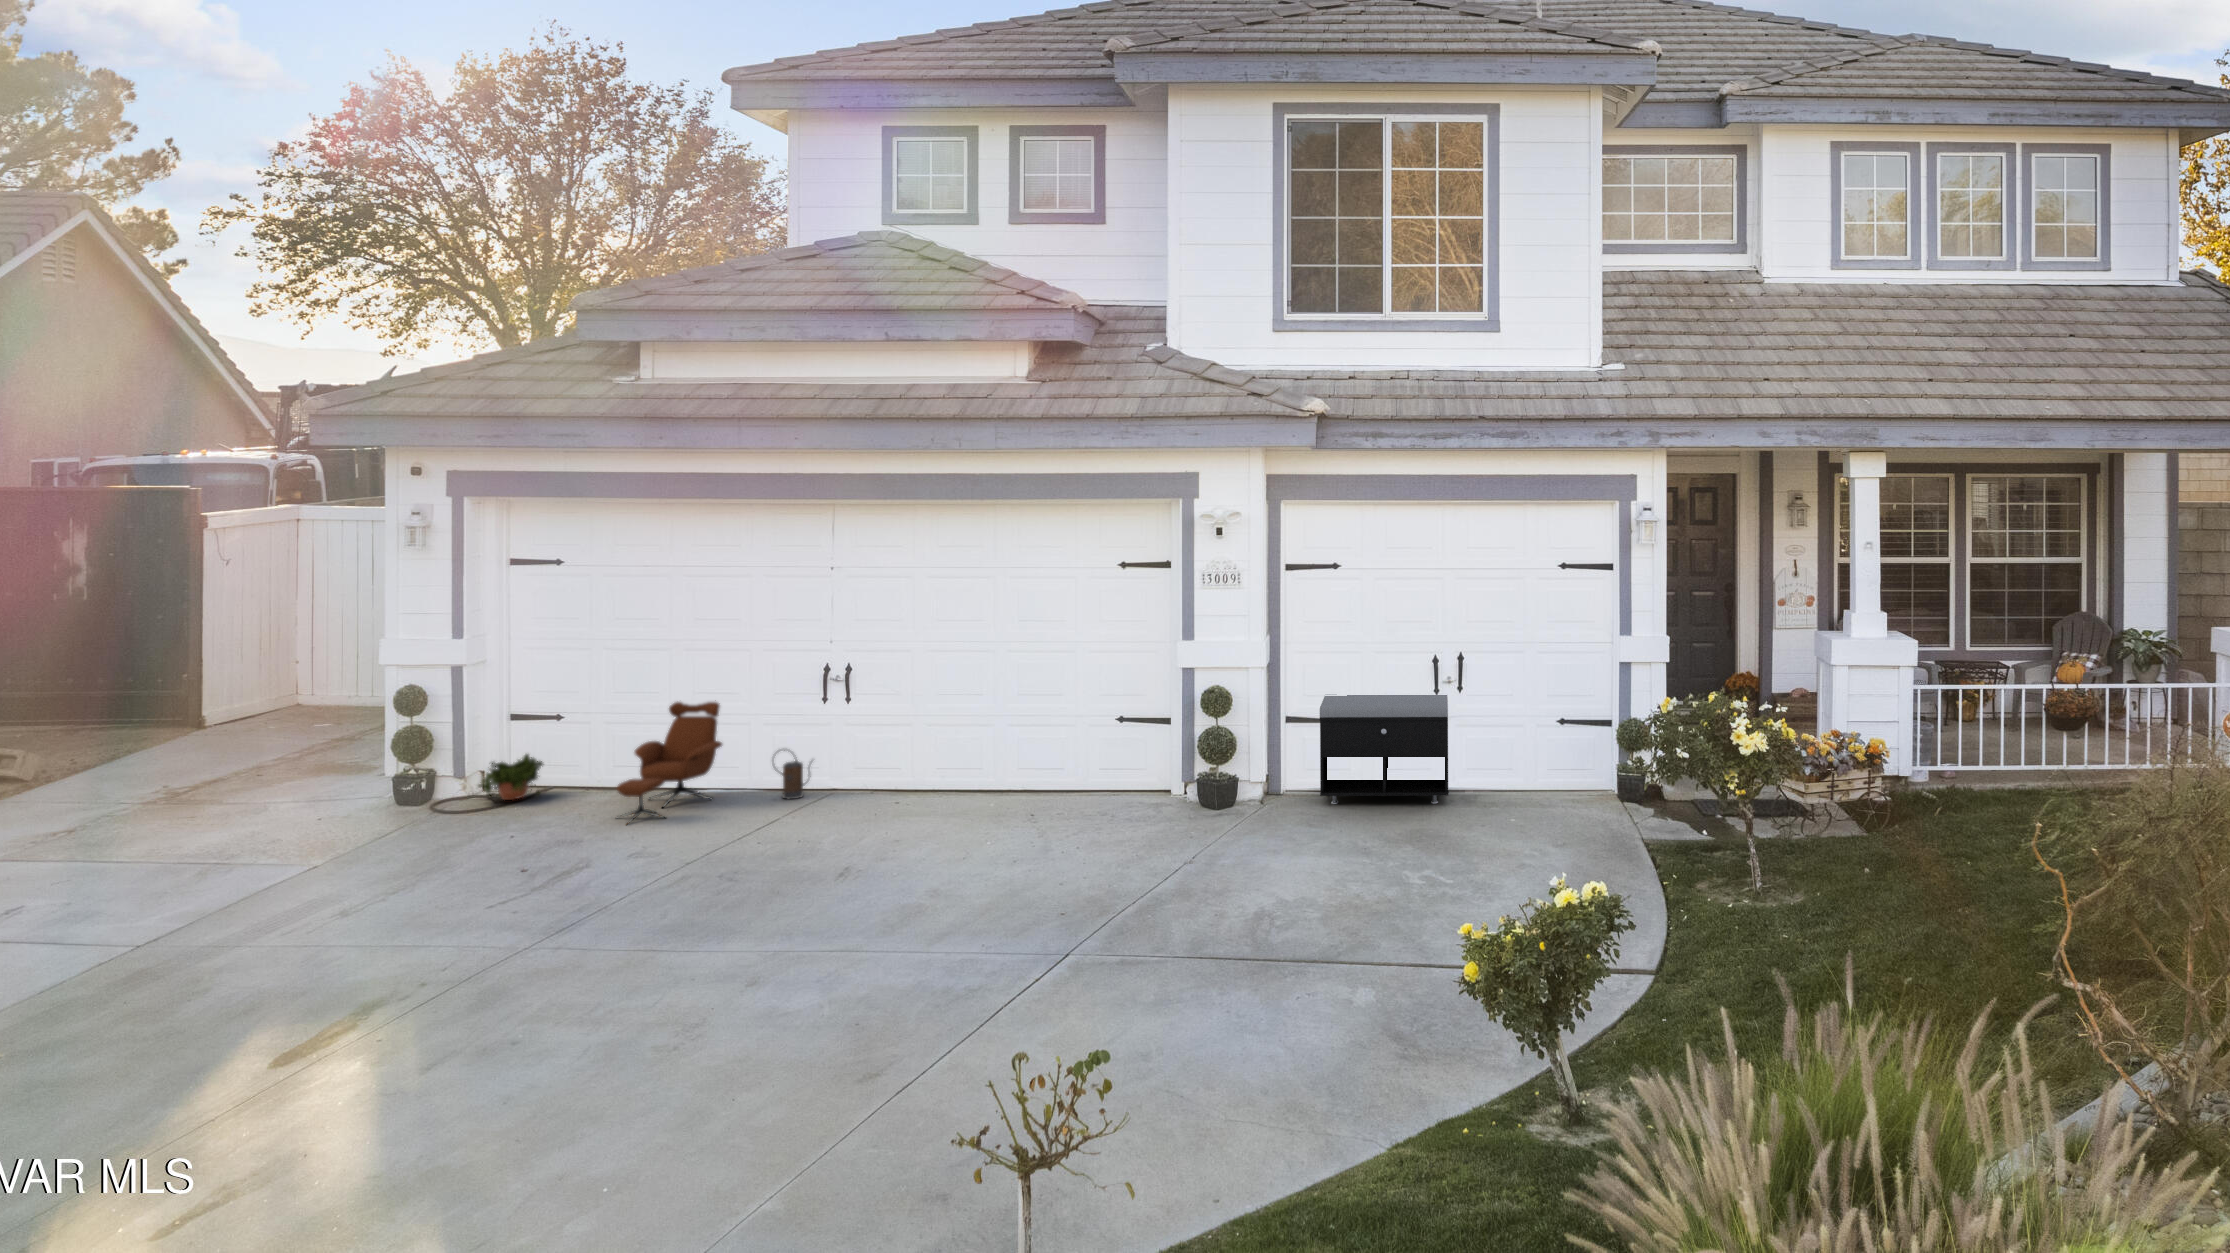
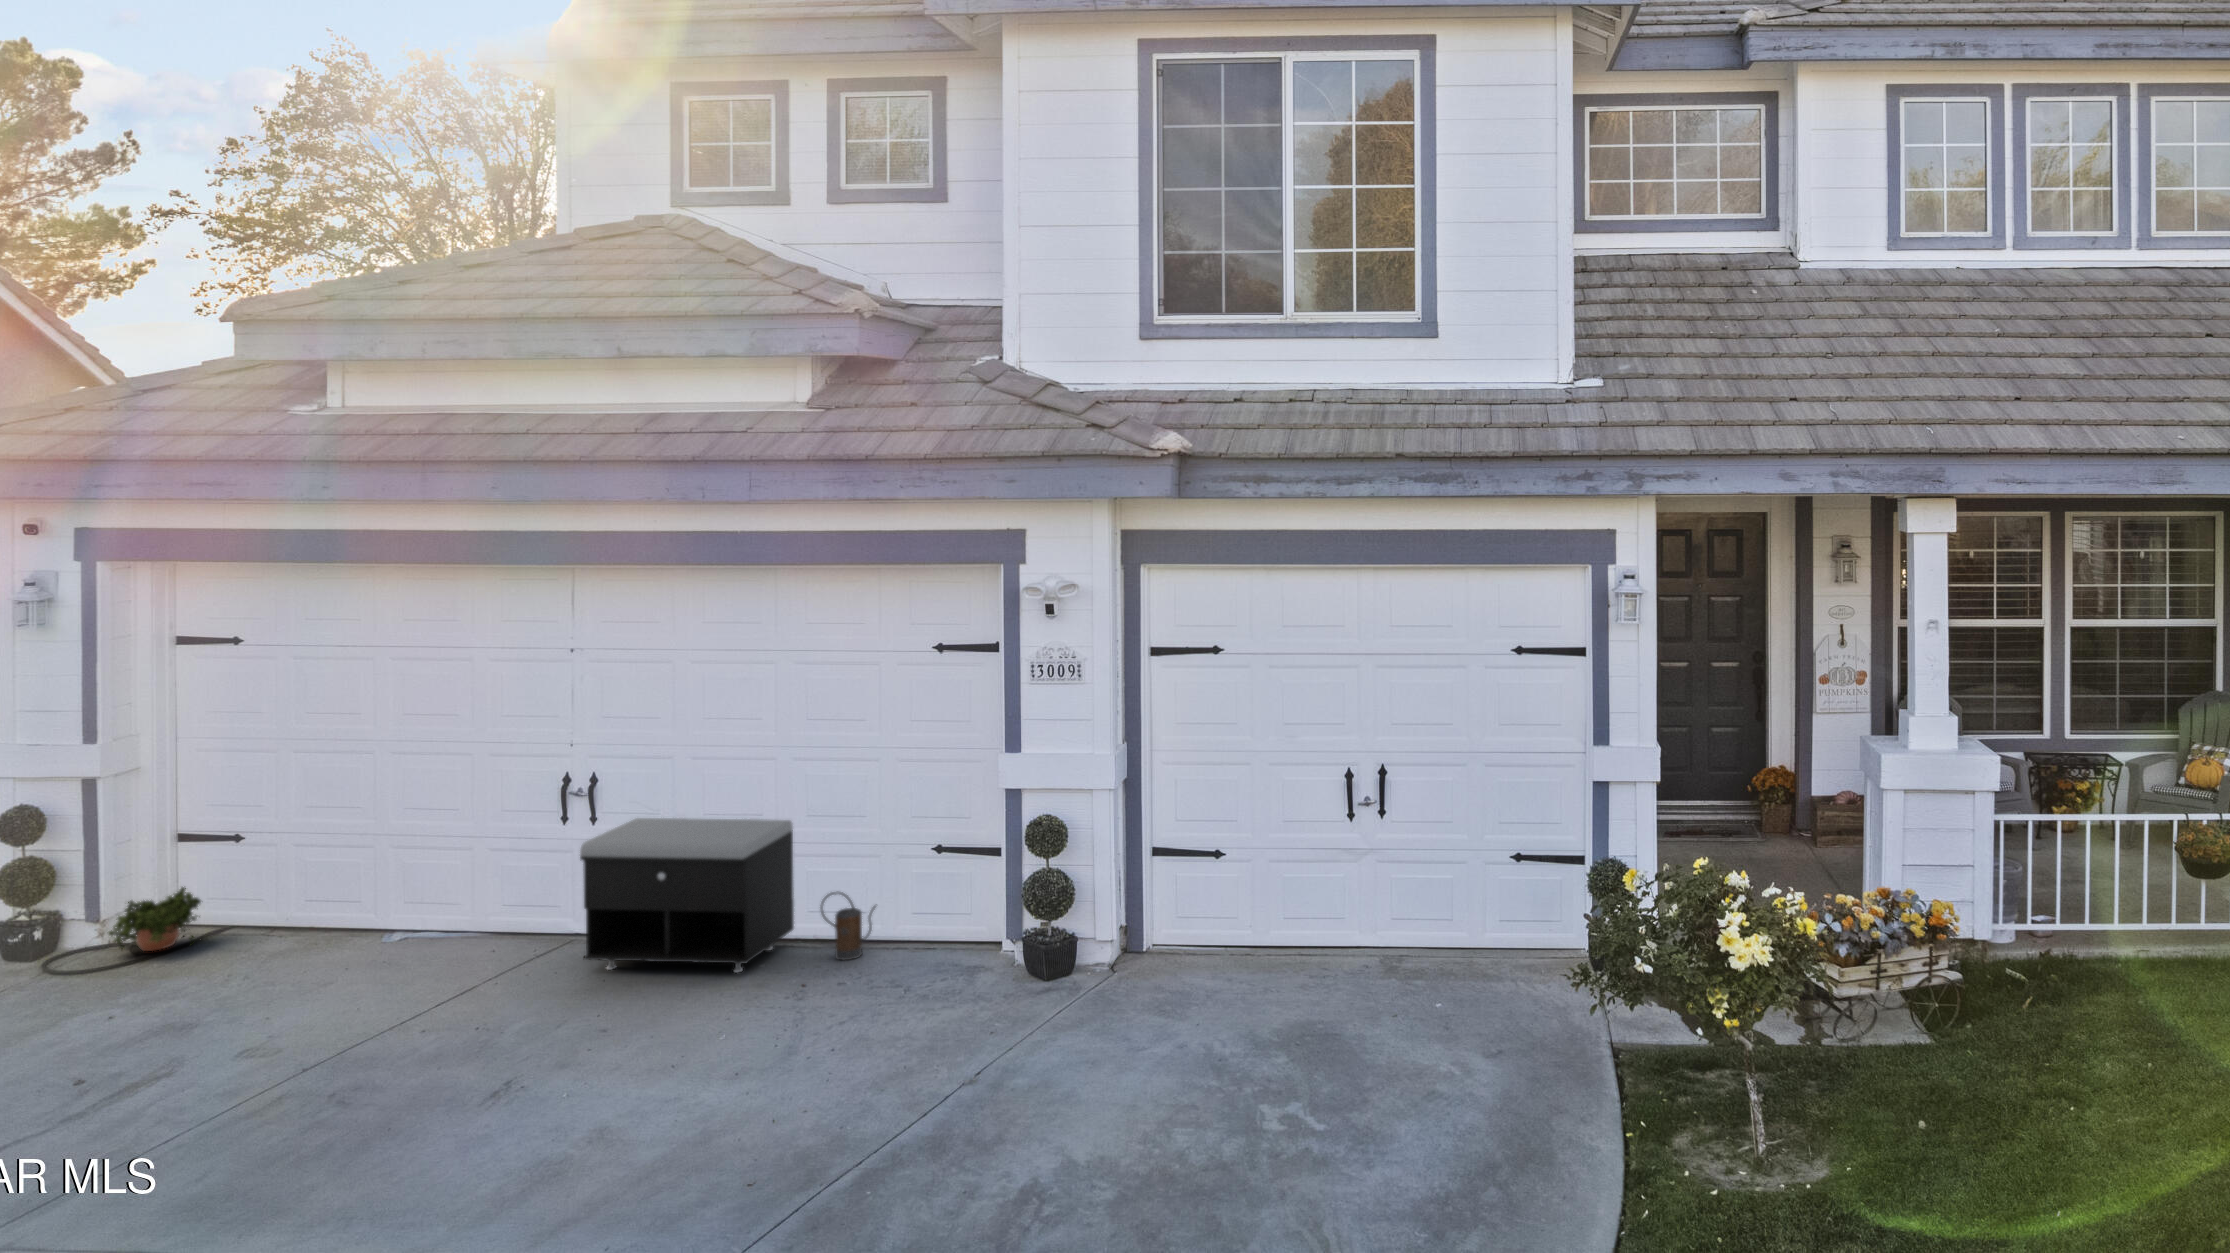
storage bench: present [1320,694,1448,804] -> present [580,818,794,973]
lounge chair: present [617,702,722,820] -> none [254,817,423,1001]
watering can: present [775,750,811,799] -> present [821,892,876,960]

